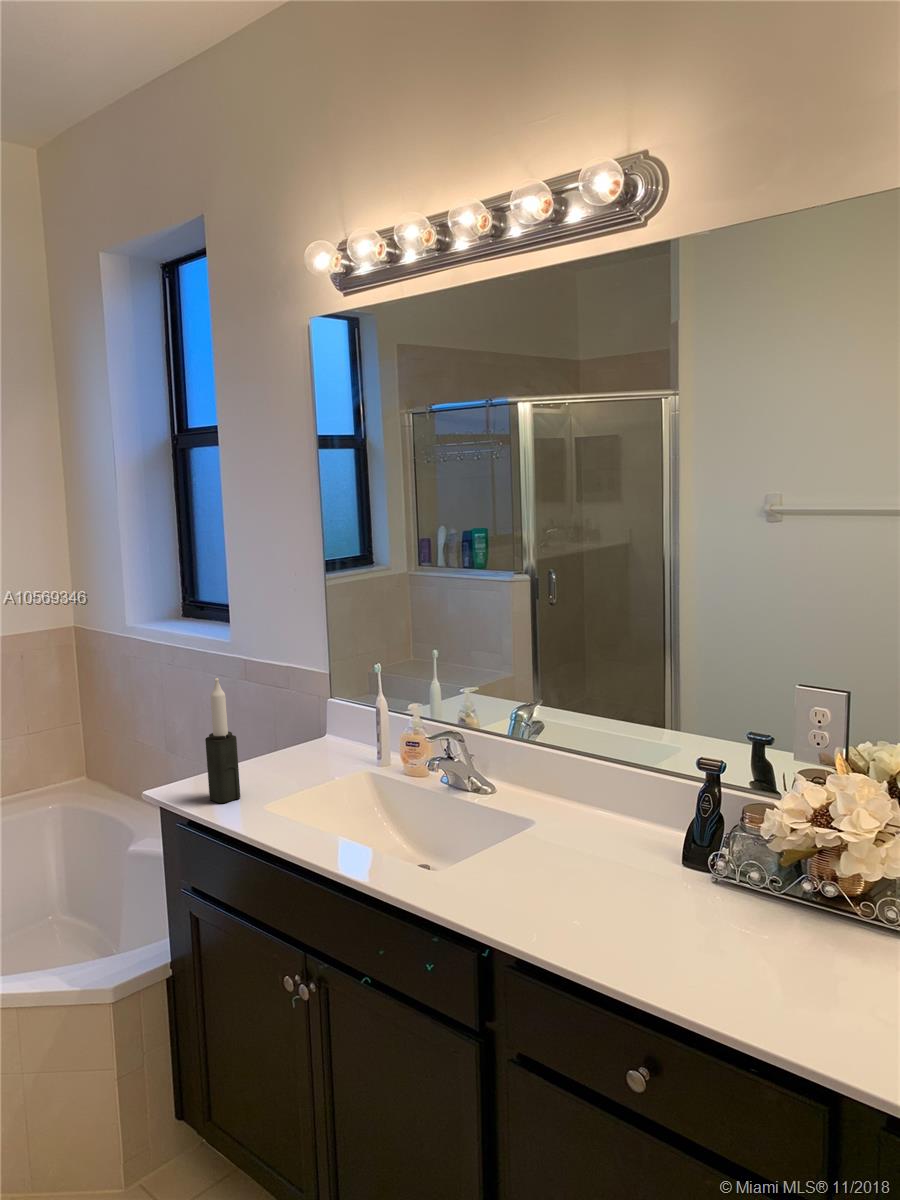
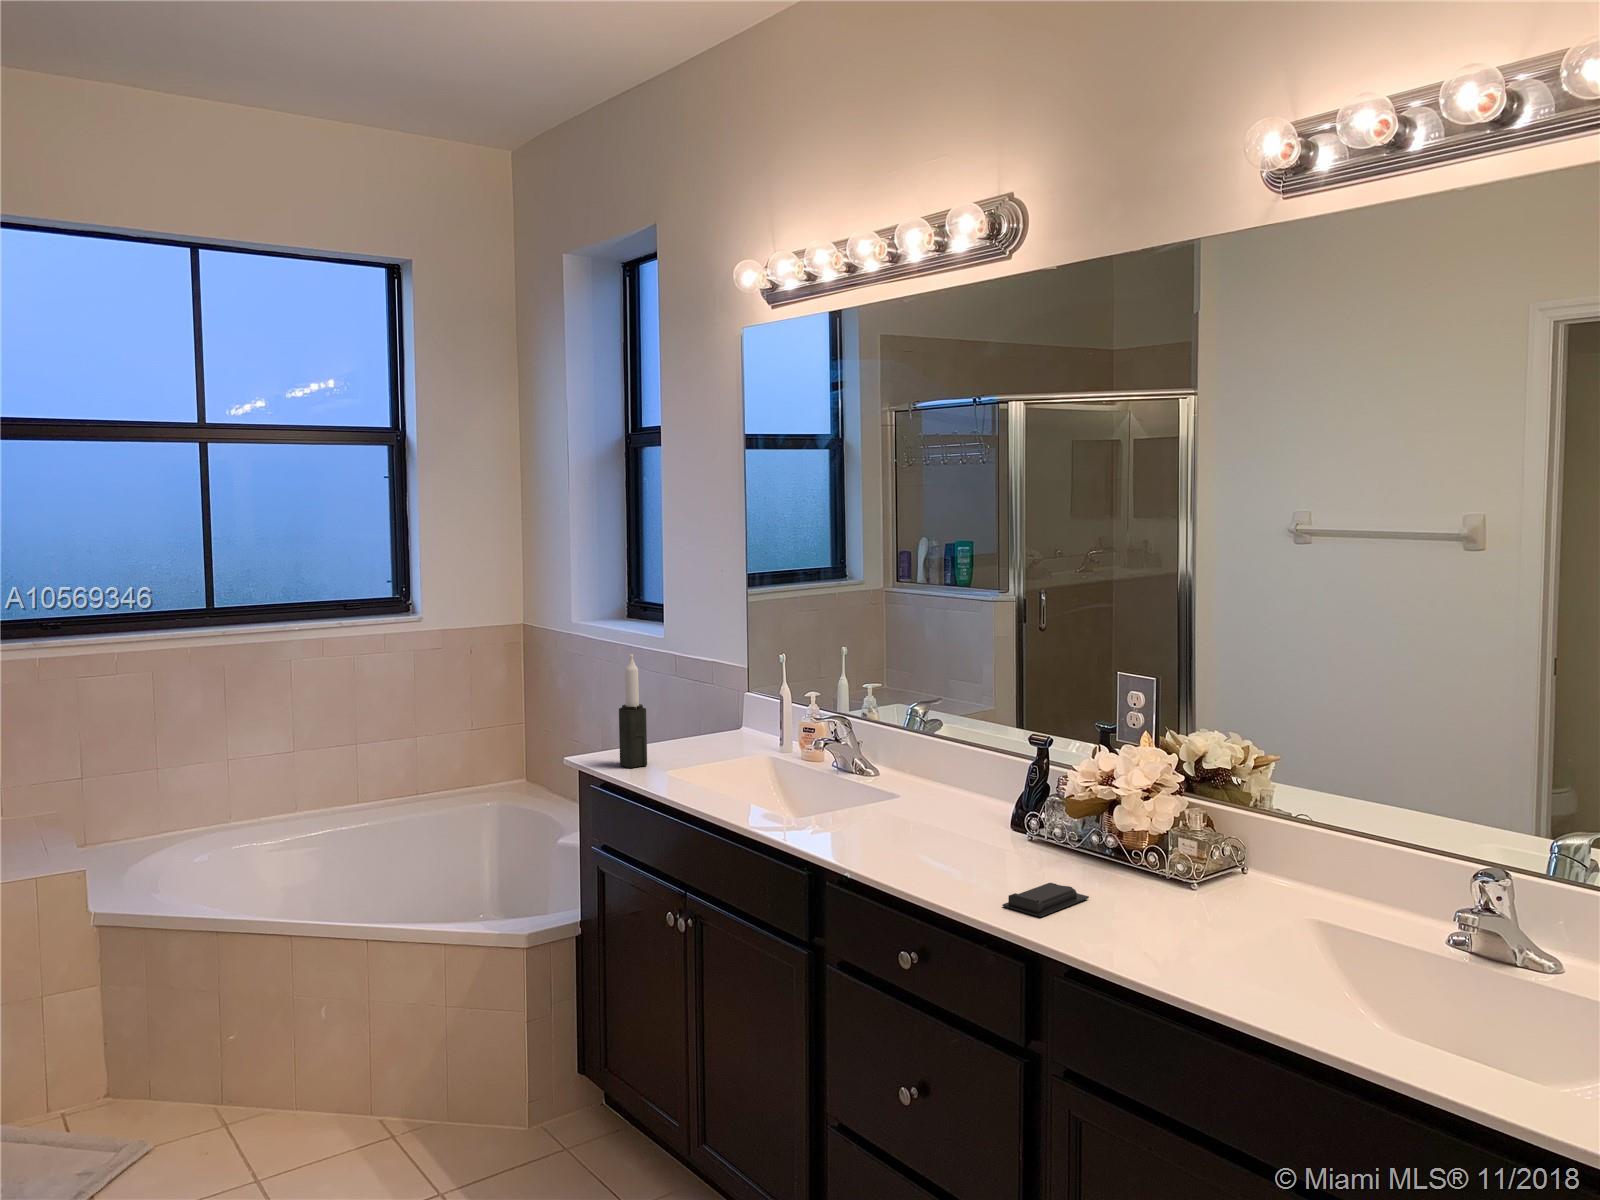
soap bar: none [765,967,853,1031] -> present [1002,883,1089,917]

